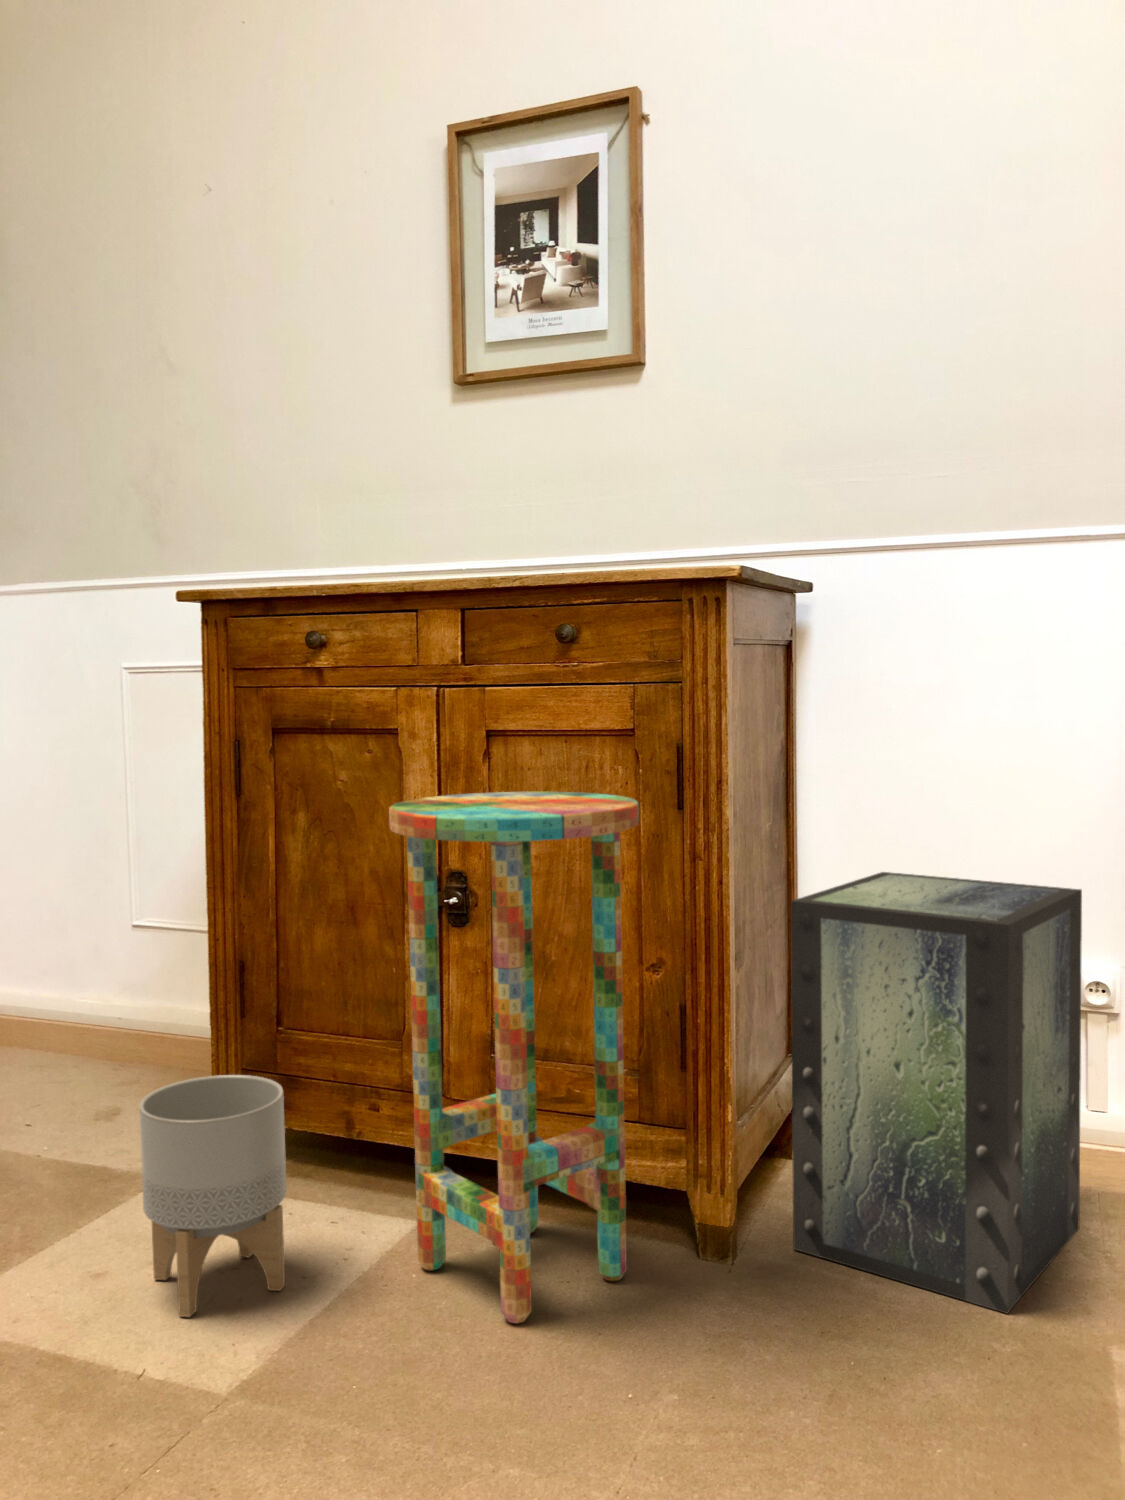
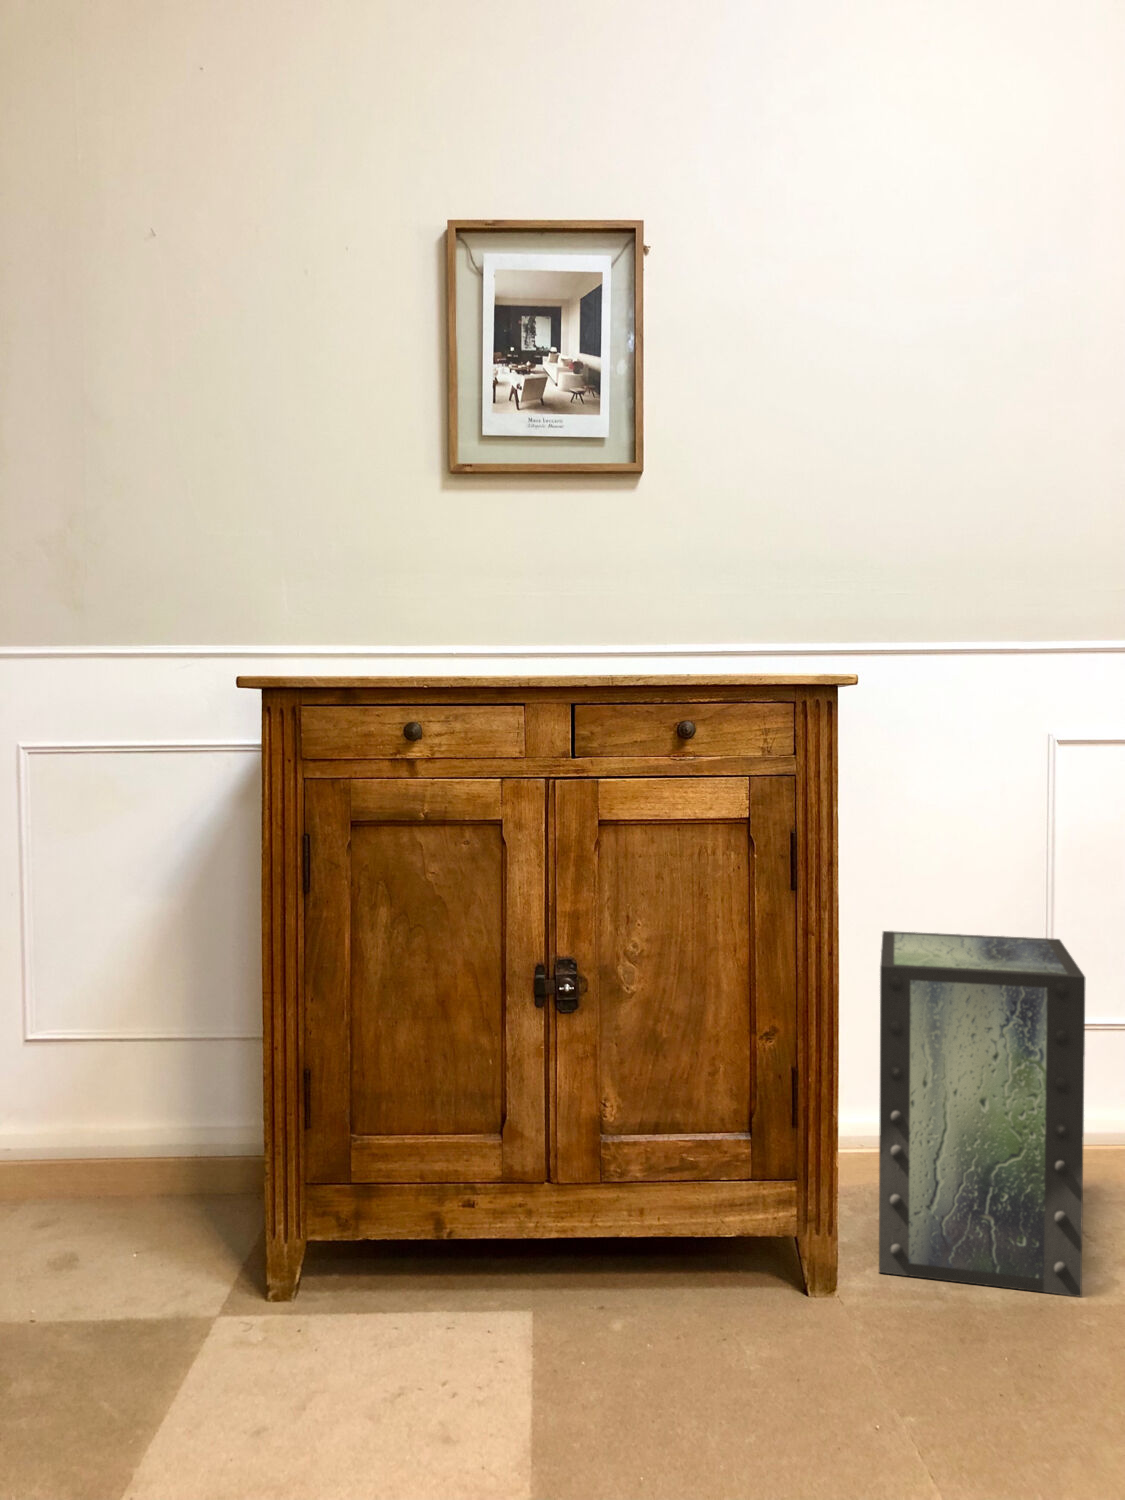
side table: present [389,792,639,1323] -> none [568,878,804,1390]
planter: present [139,1075,286,1317] -> none [335,1188,483,1457]

